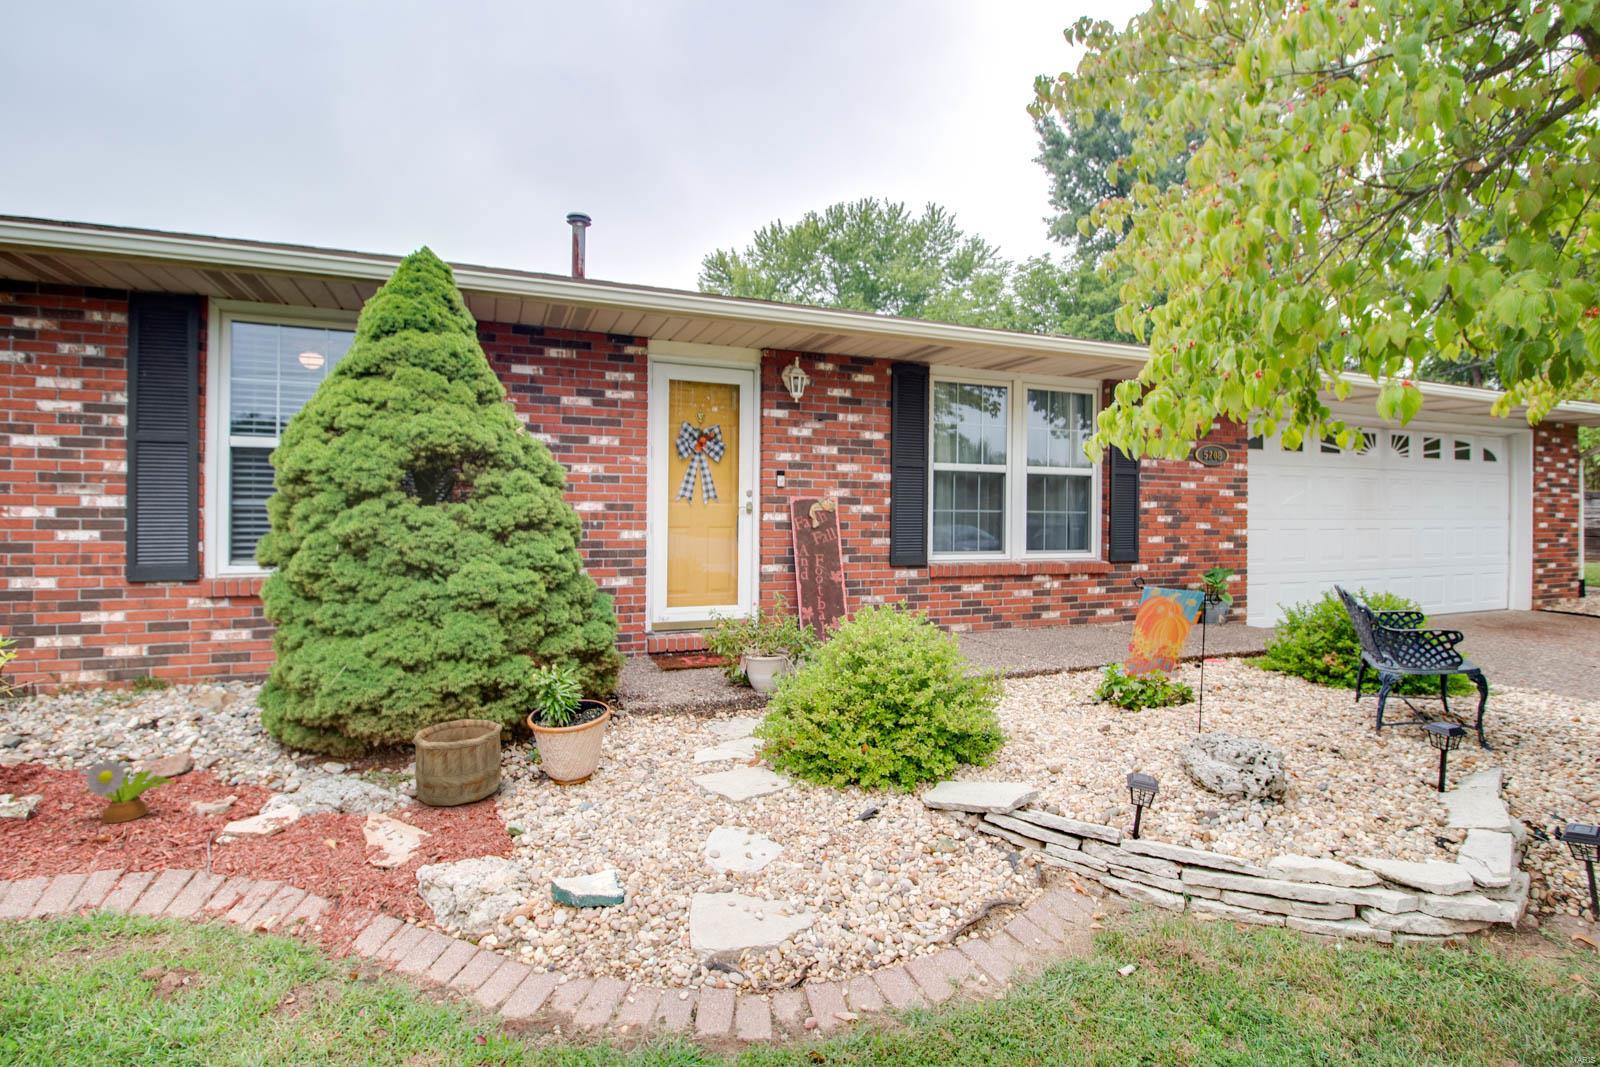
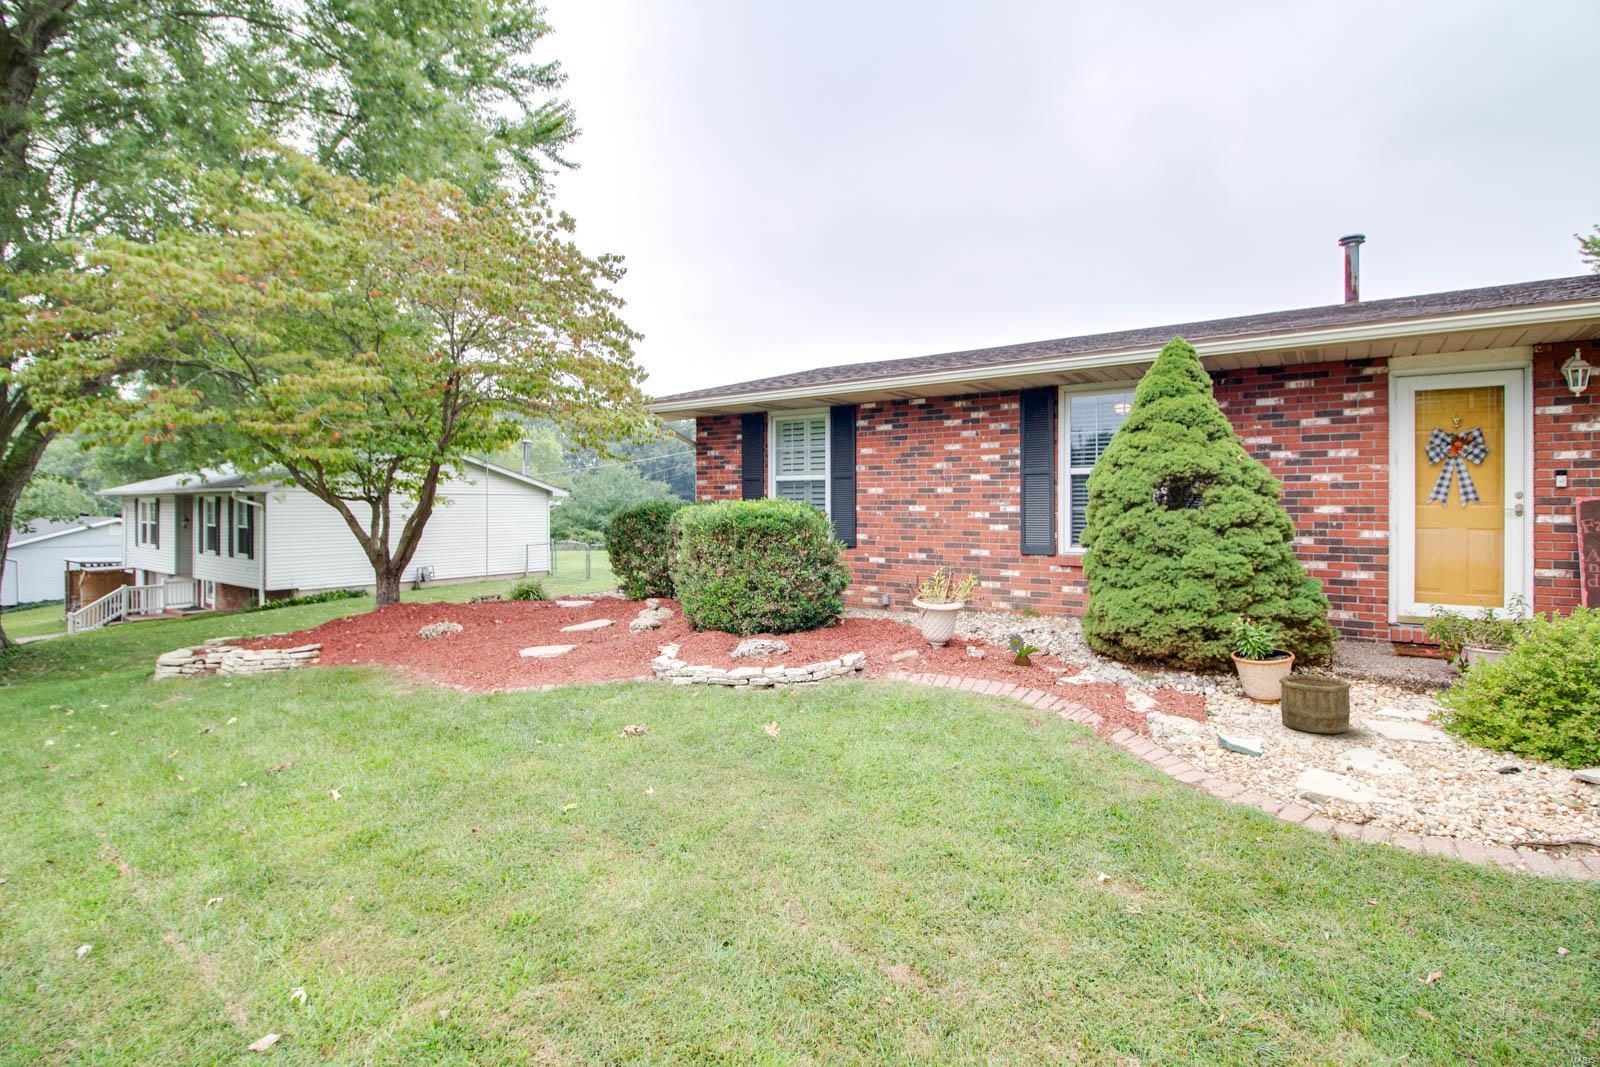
wooden bucket: present [412,719,502,805] -> present [1279,675,1351,734]

